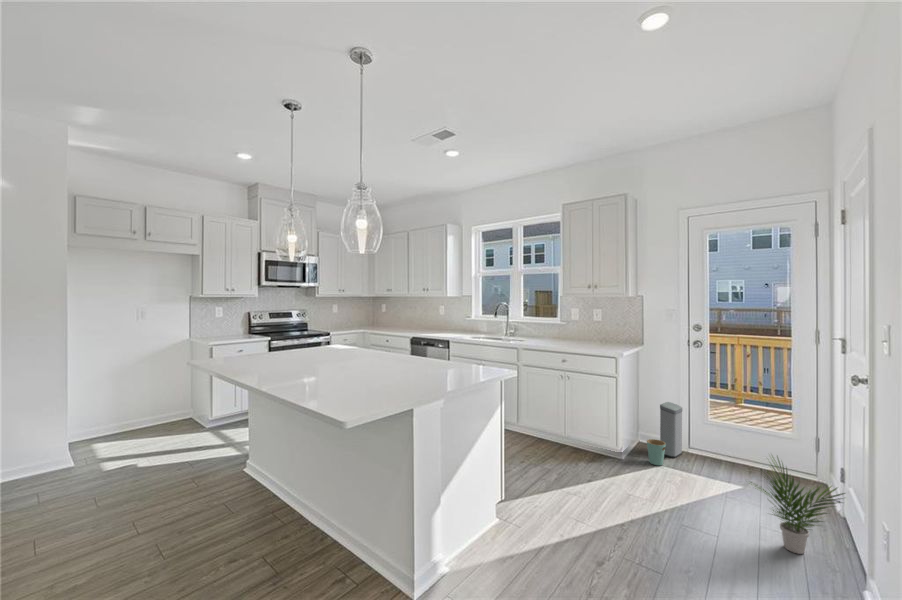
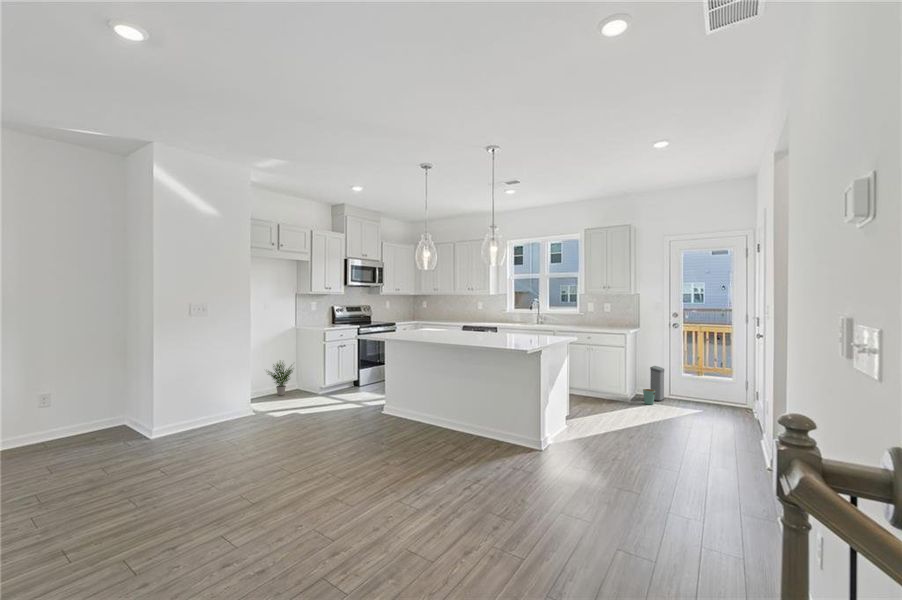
potted plant: present [755,457,845,554] -> present [268,362,293,395]

